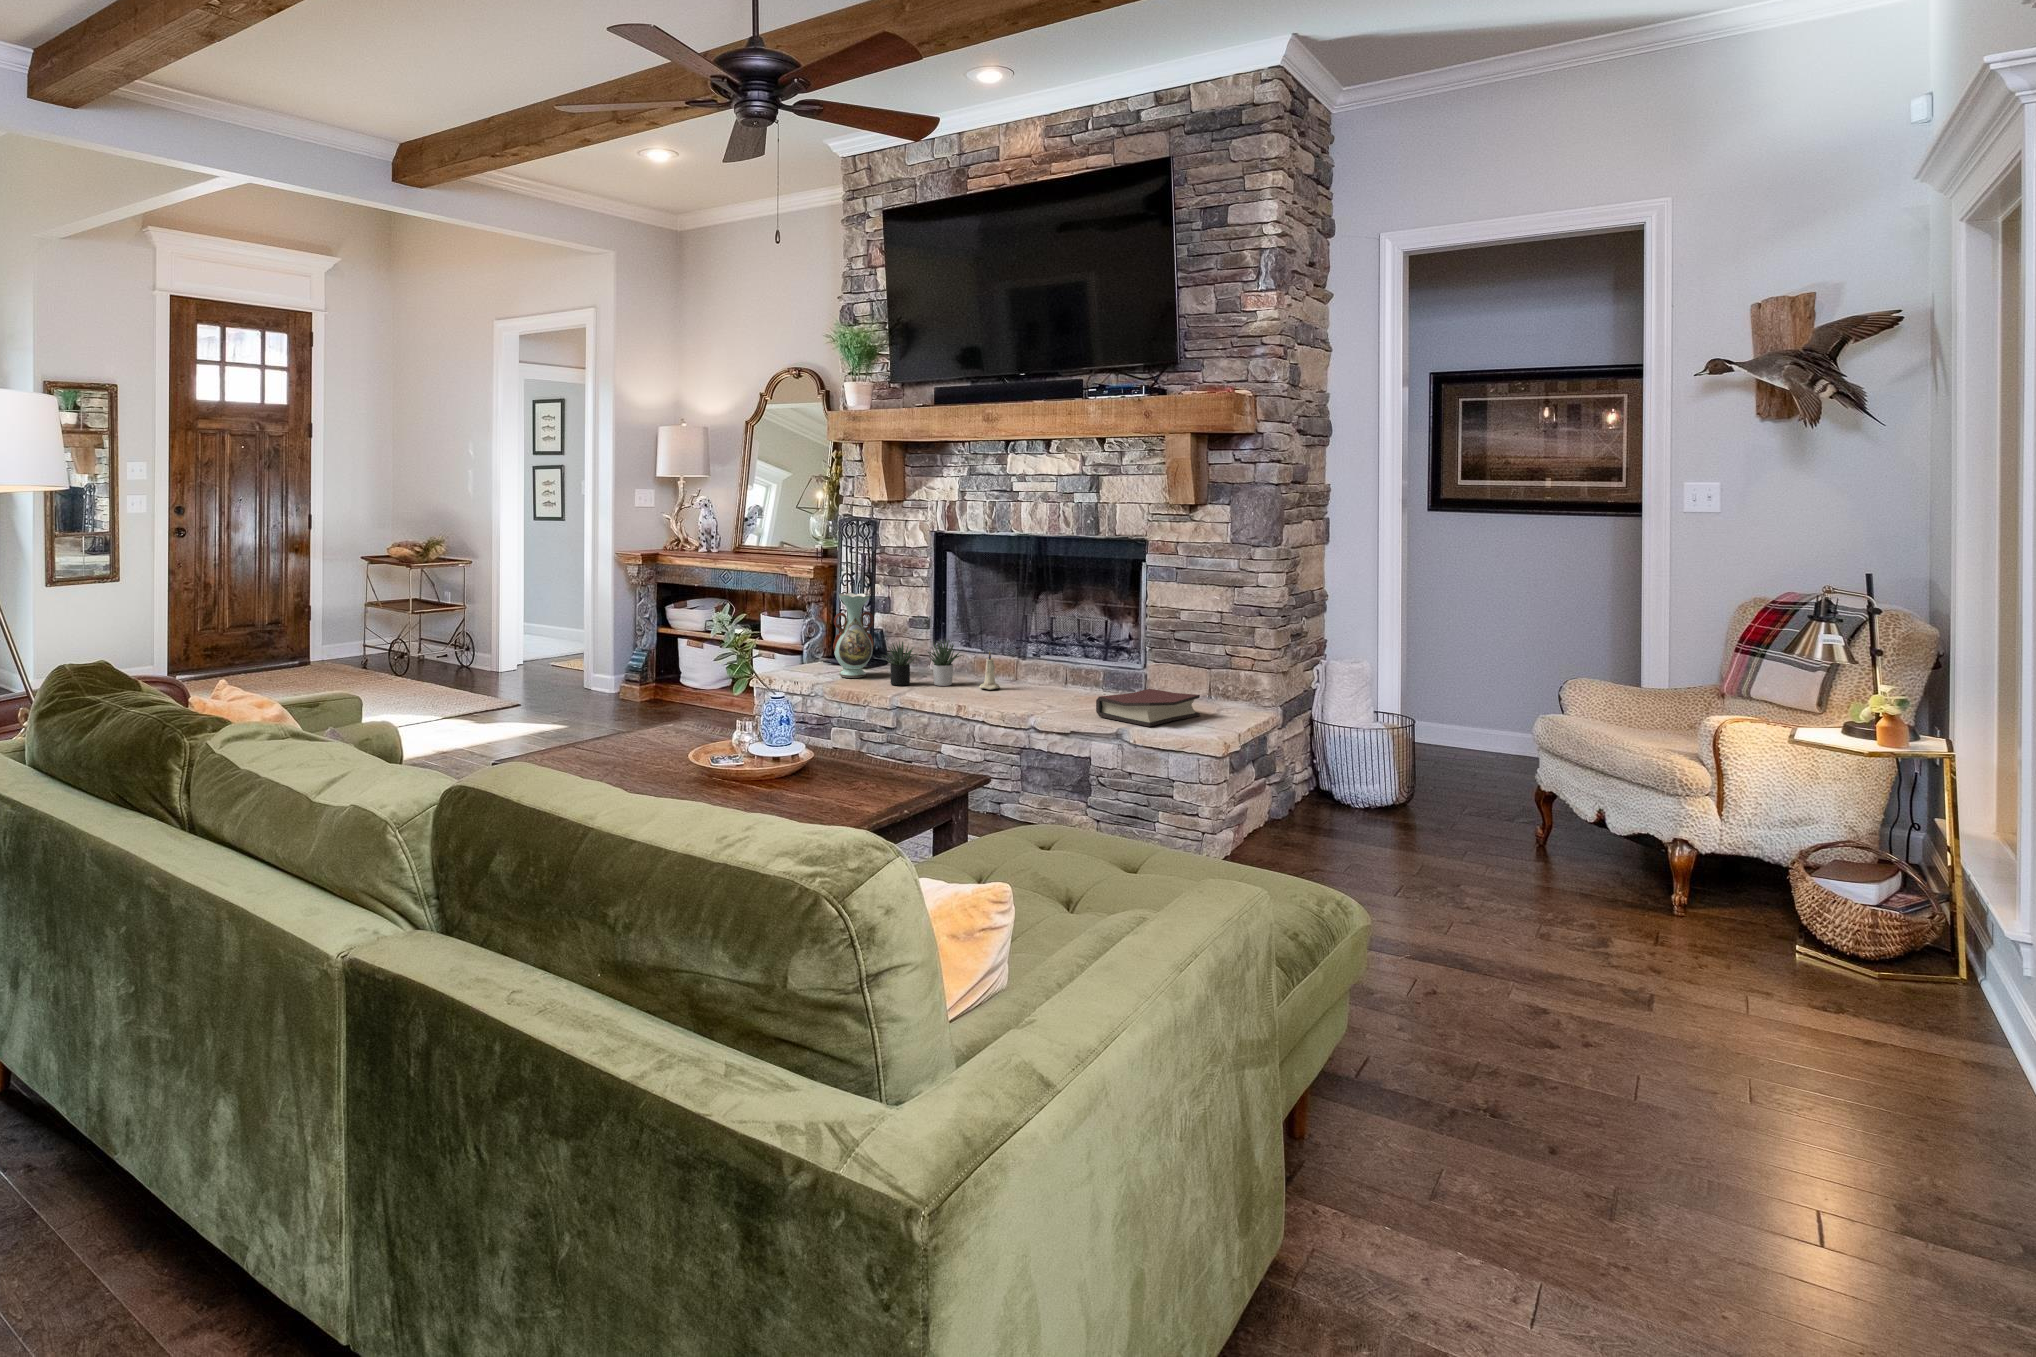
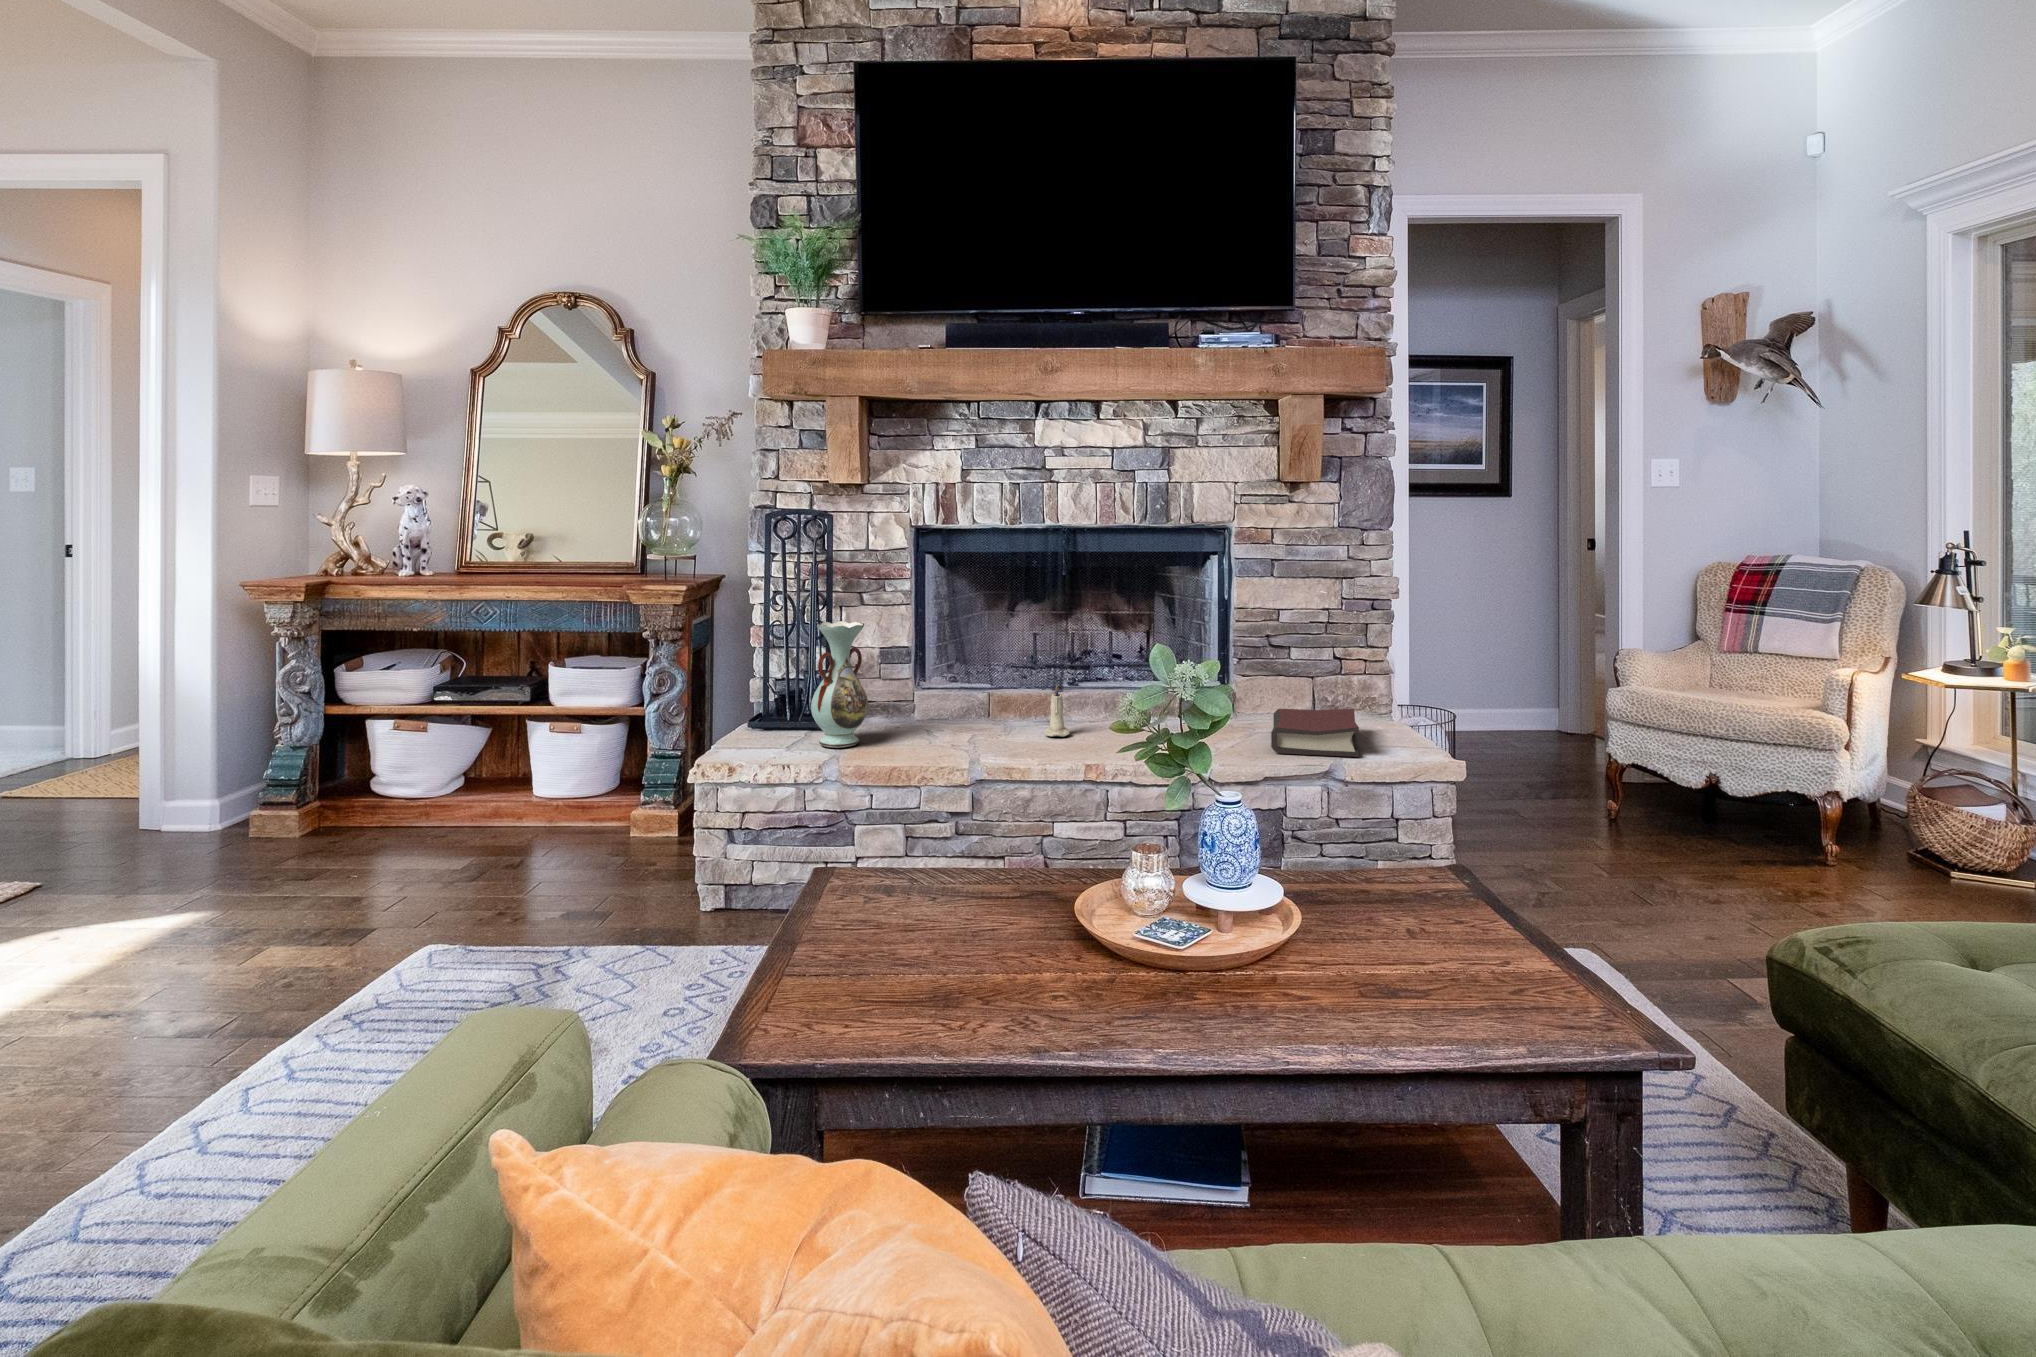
succulent plant: present [882,640,962,686] -> none [905,672,1014,749]

